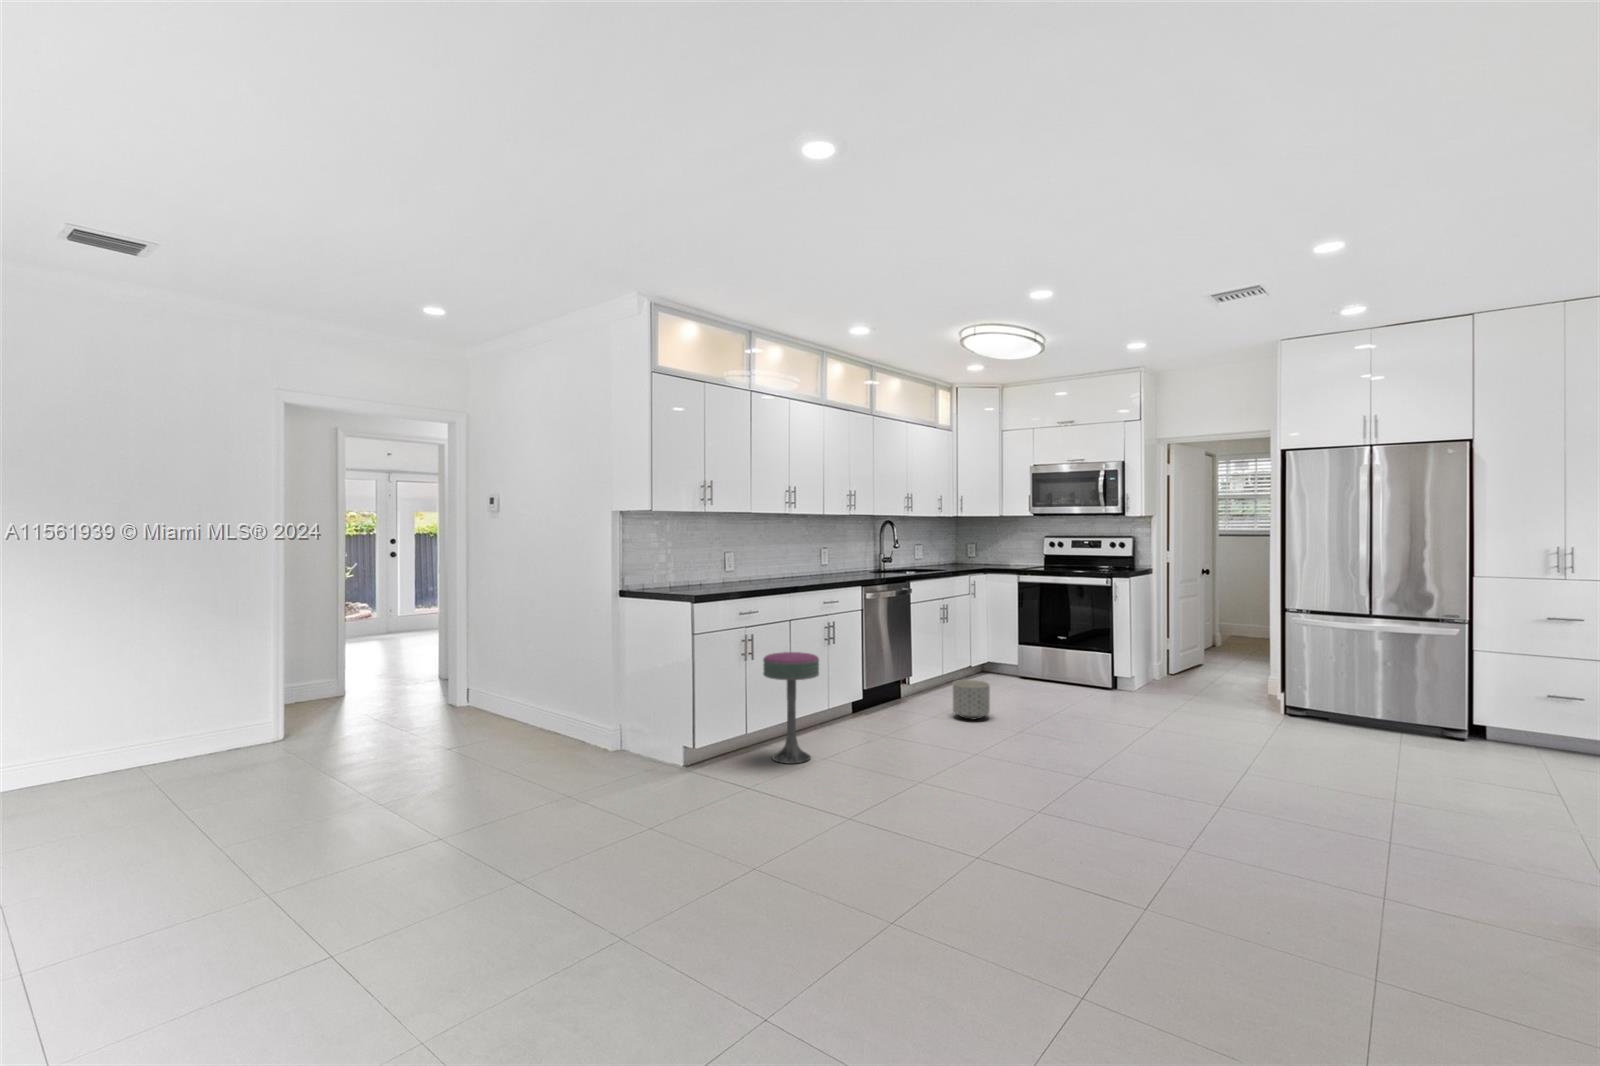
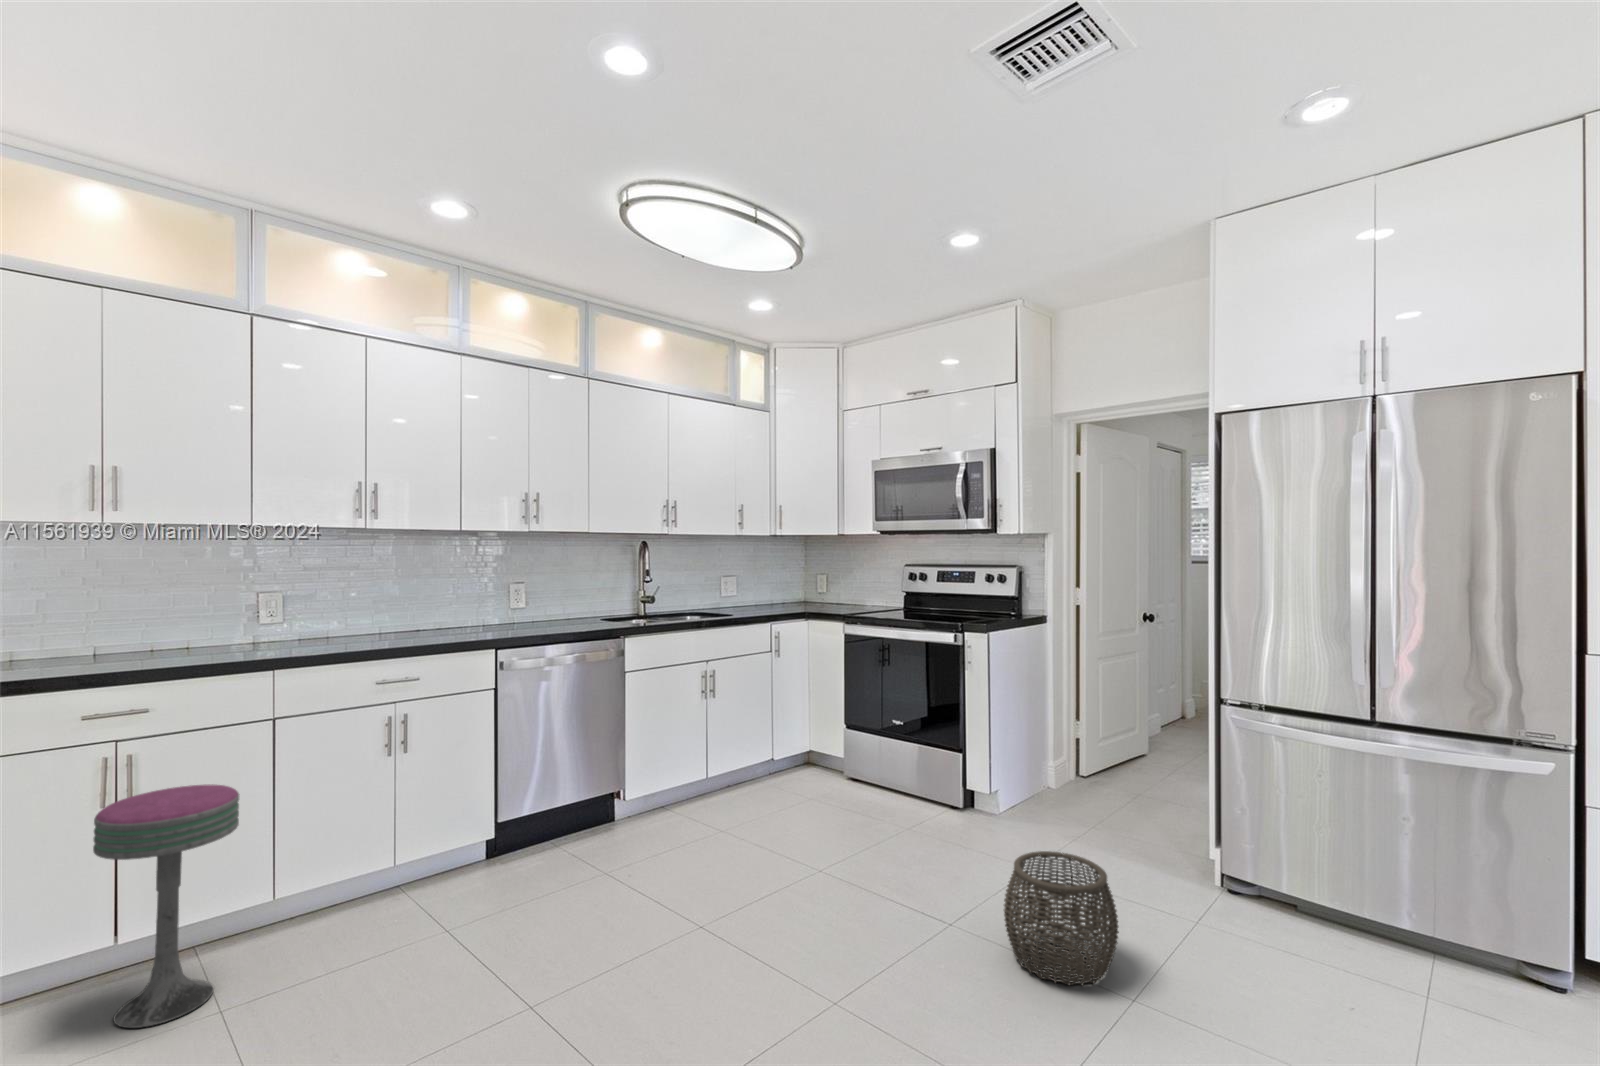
planter: present [953,680,990,720] -> none [632,807,695,883]
woven basket: none [1185,686,1249,744] -> present [1004,851,1119,985]

